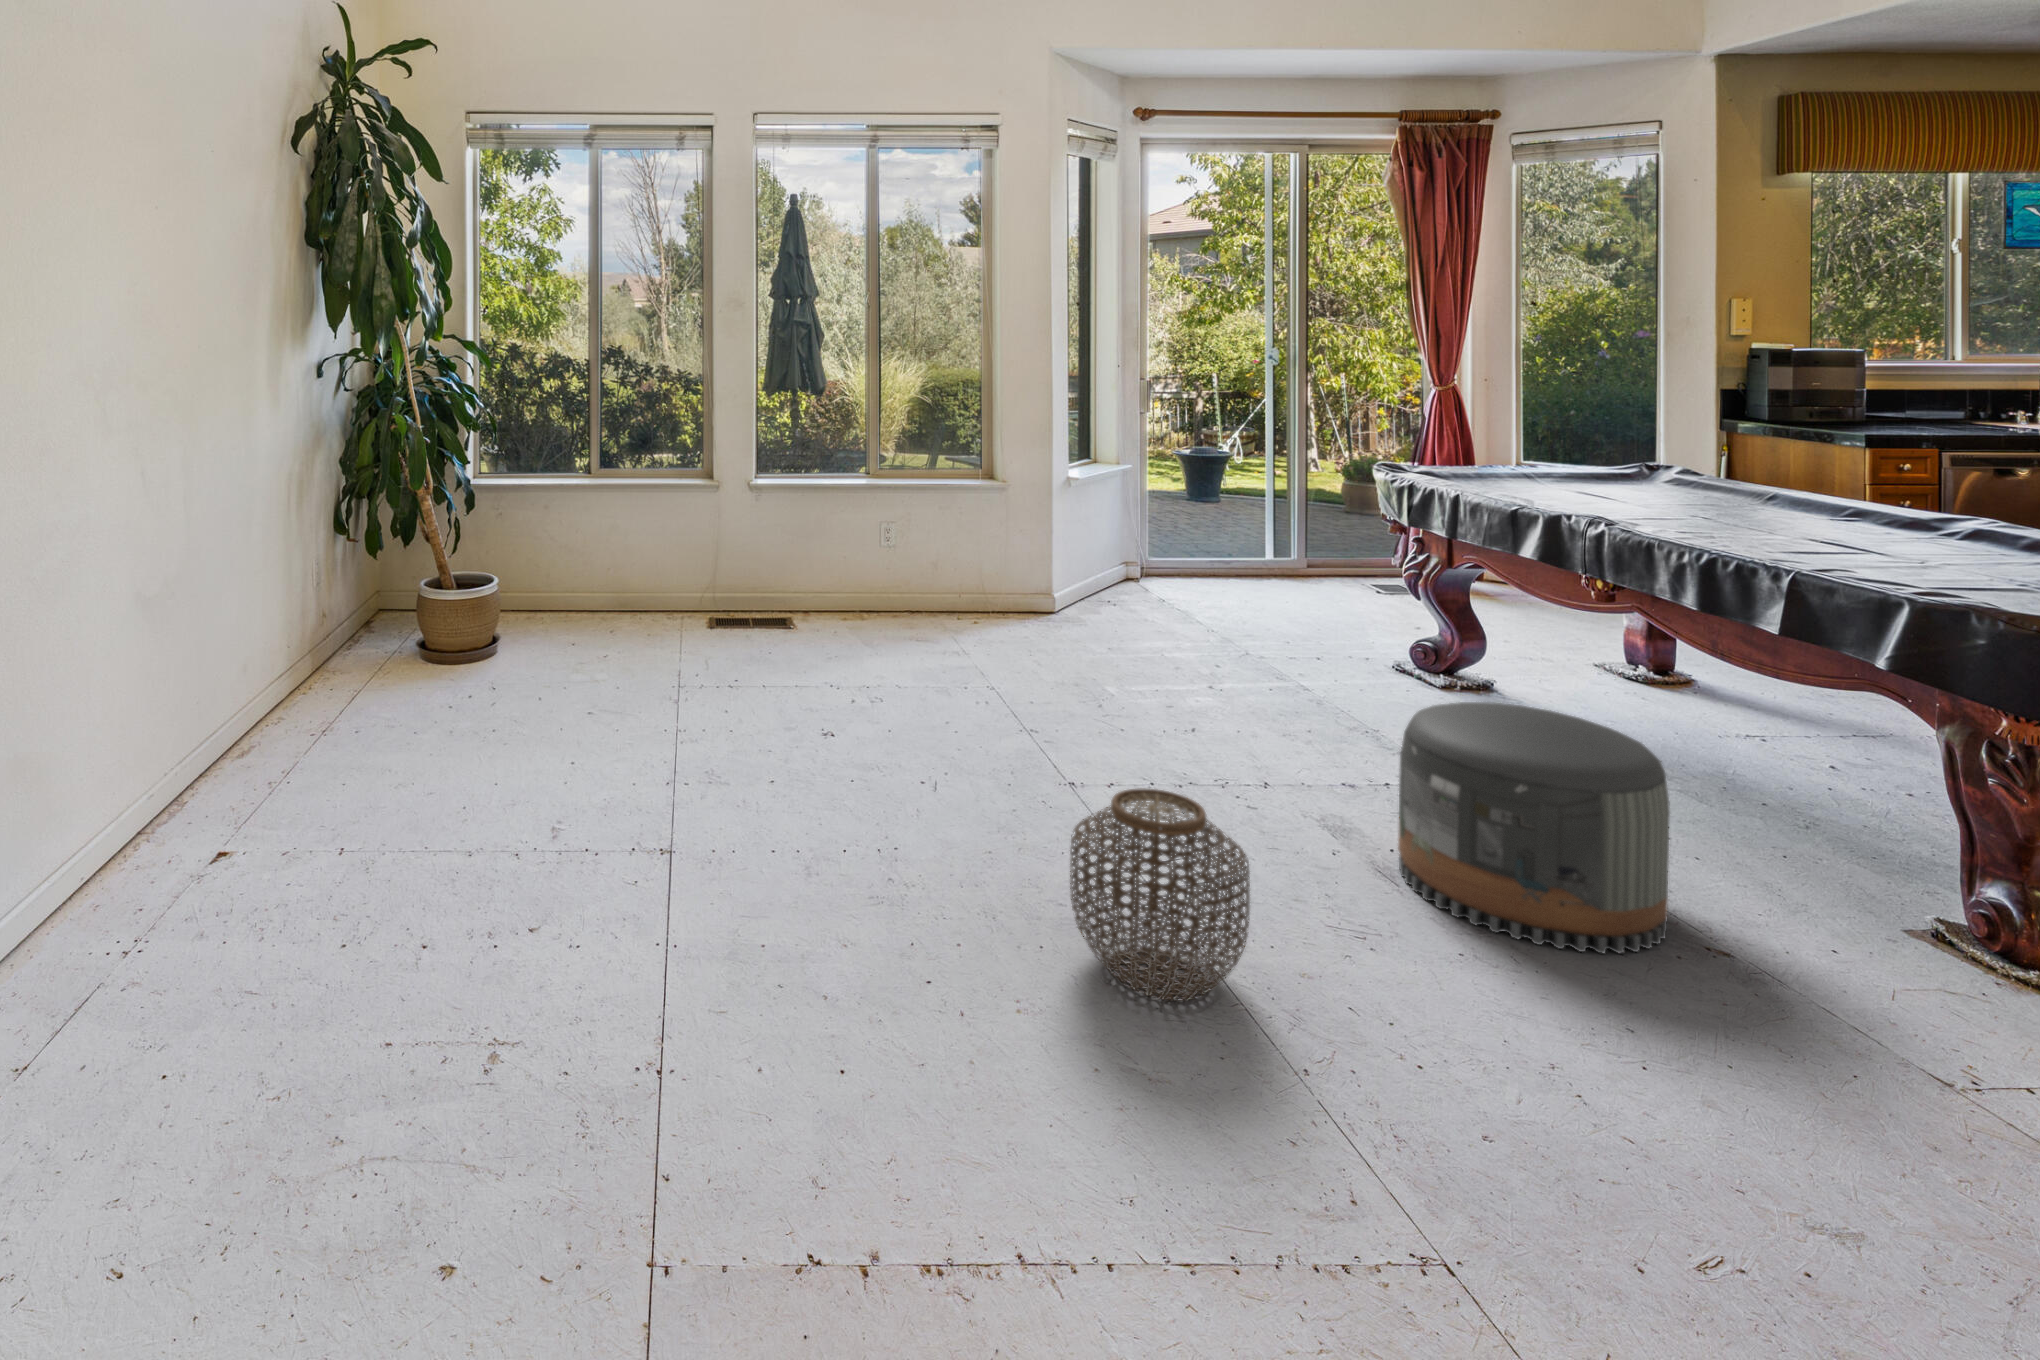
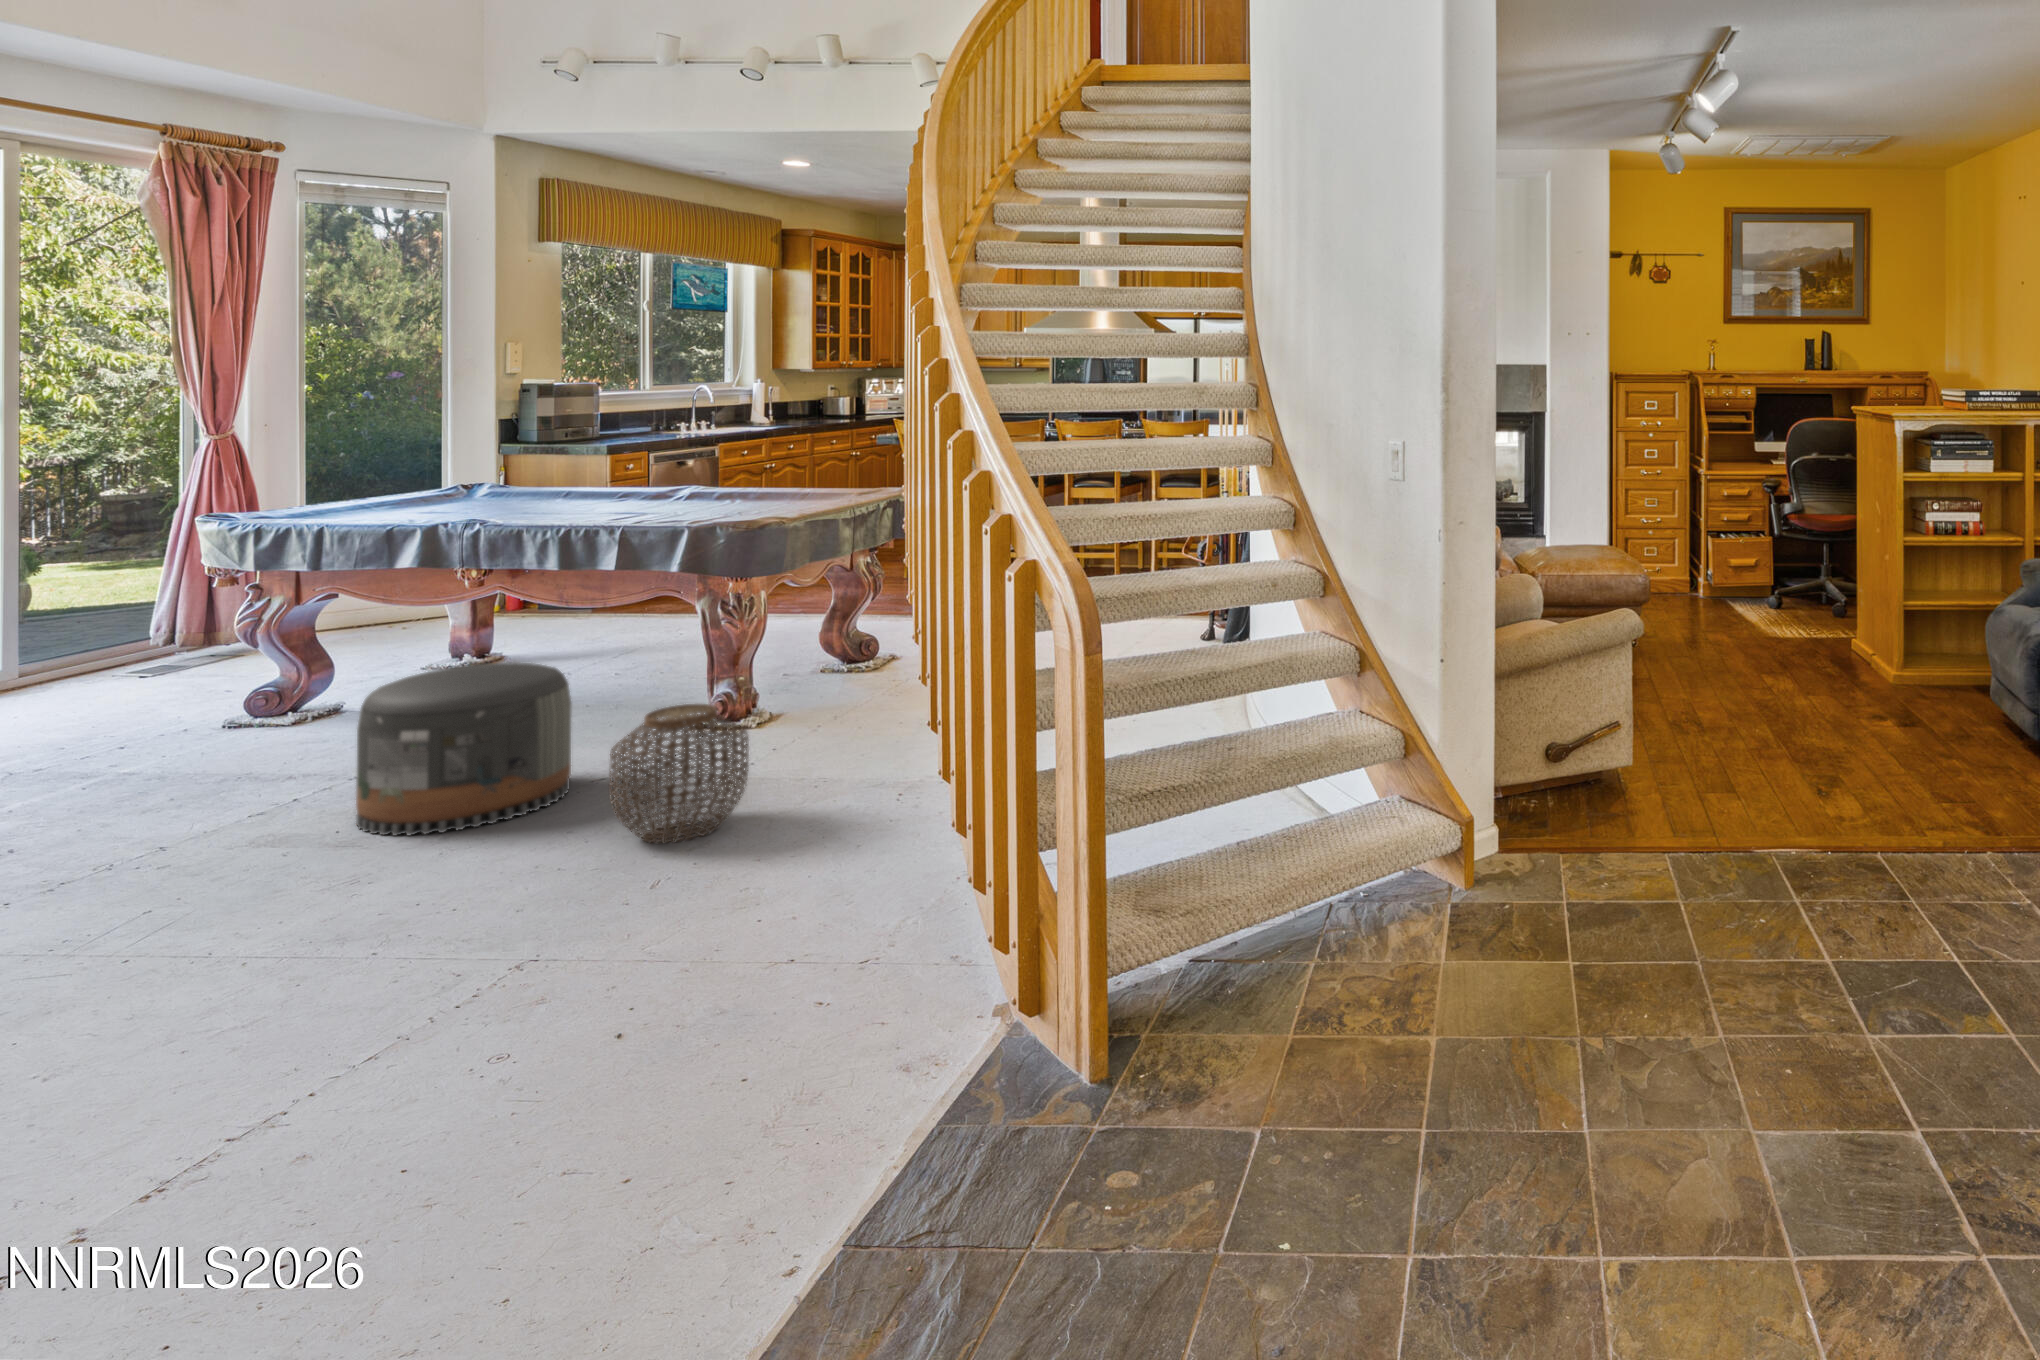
woven basket: present [1070,788,1250,1001] -> present [609,704,748,843]

